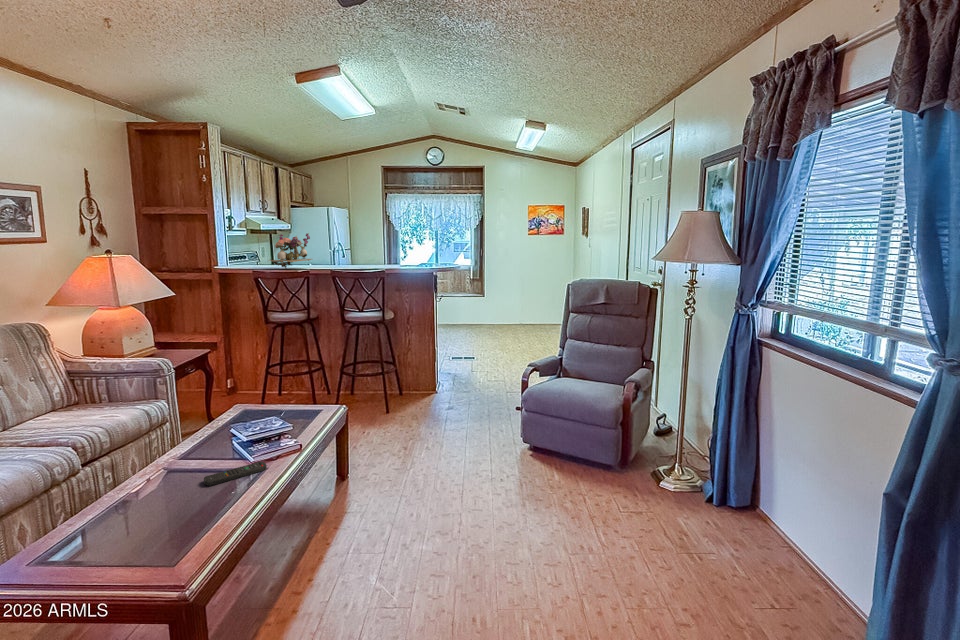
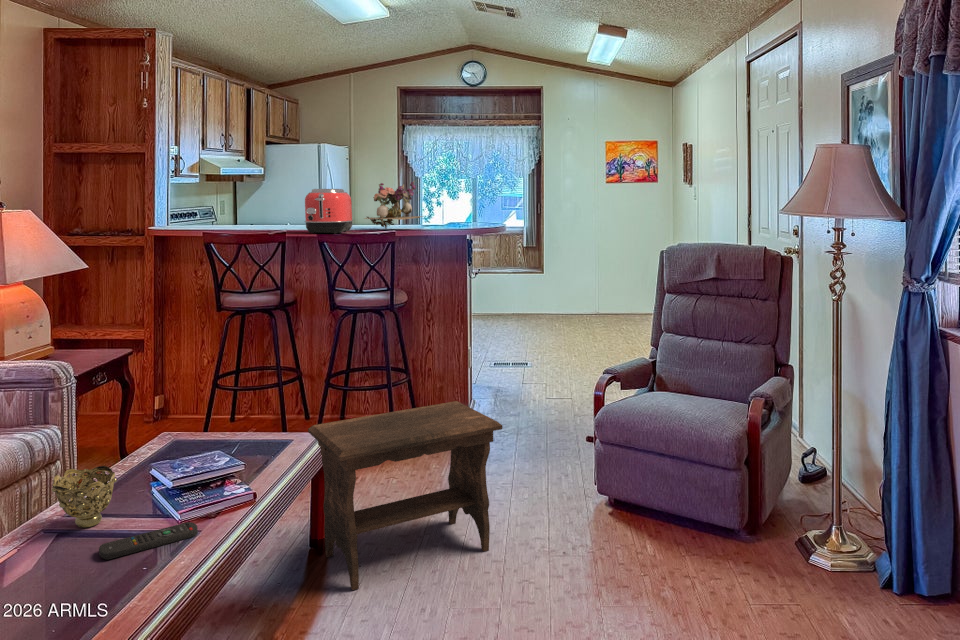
flower arrangement: present [269,233,311,268] -> present [365,181,422,229]
toaster: none [324,241,357,272] -> present [305,189,353,234]
footstool: none [333,382,460,506] -> present [308,401,502,590]
decorative bowl: none [169,428,211,467] -> present [52,466,117,528]

